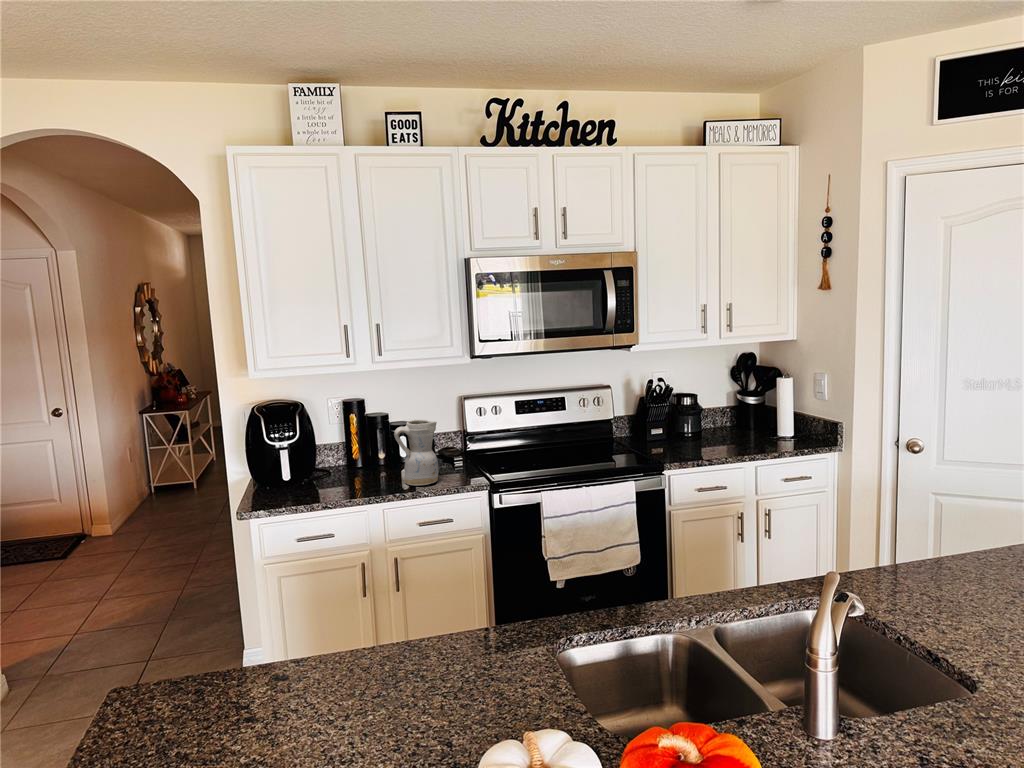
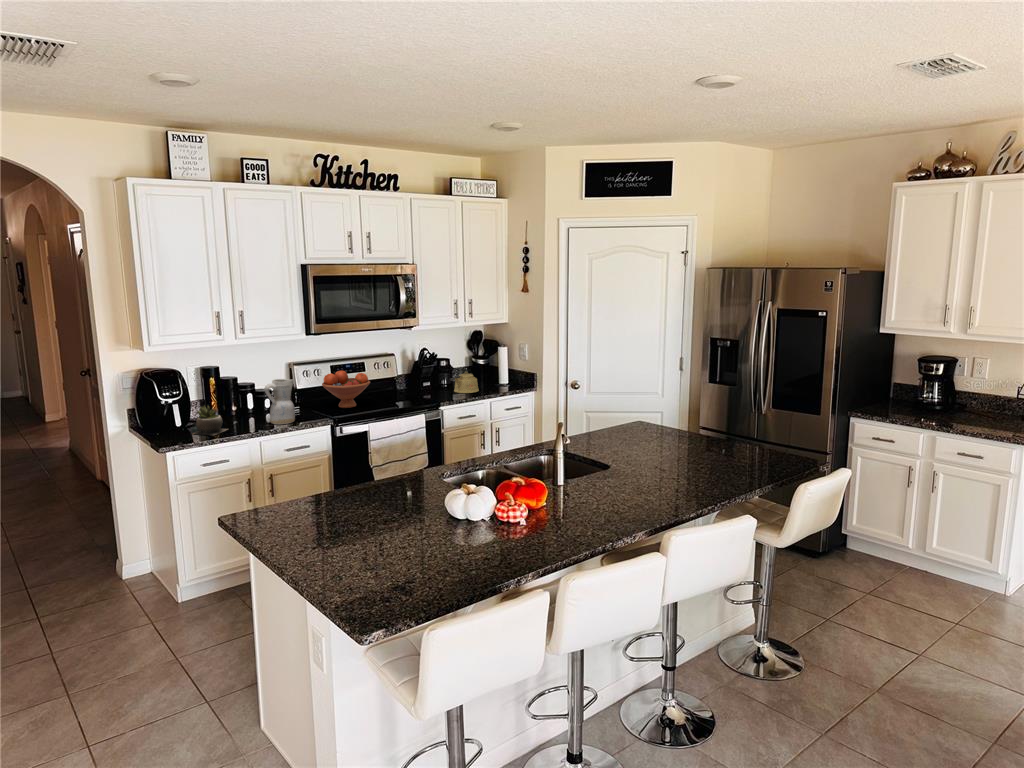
fruit bowl: none [491,408,560,464] -> present [322,370,370,408]
kettle: none [693,415,739,449] -> present [450,372,479,393]
succulent plant: none [295,453,345,497] -> present [194,406,227,435]

